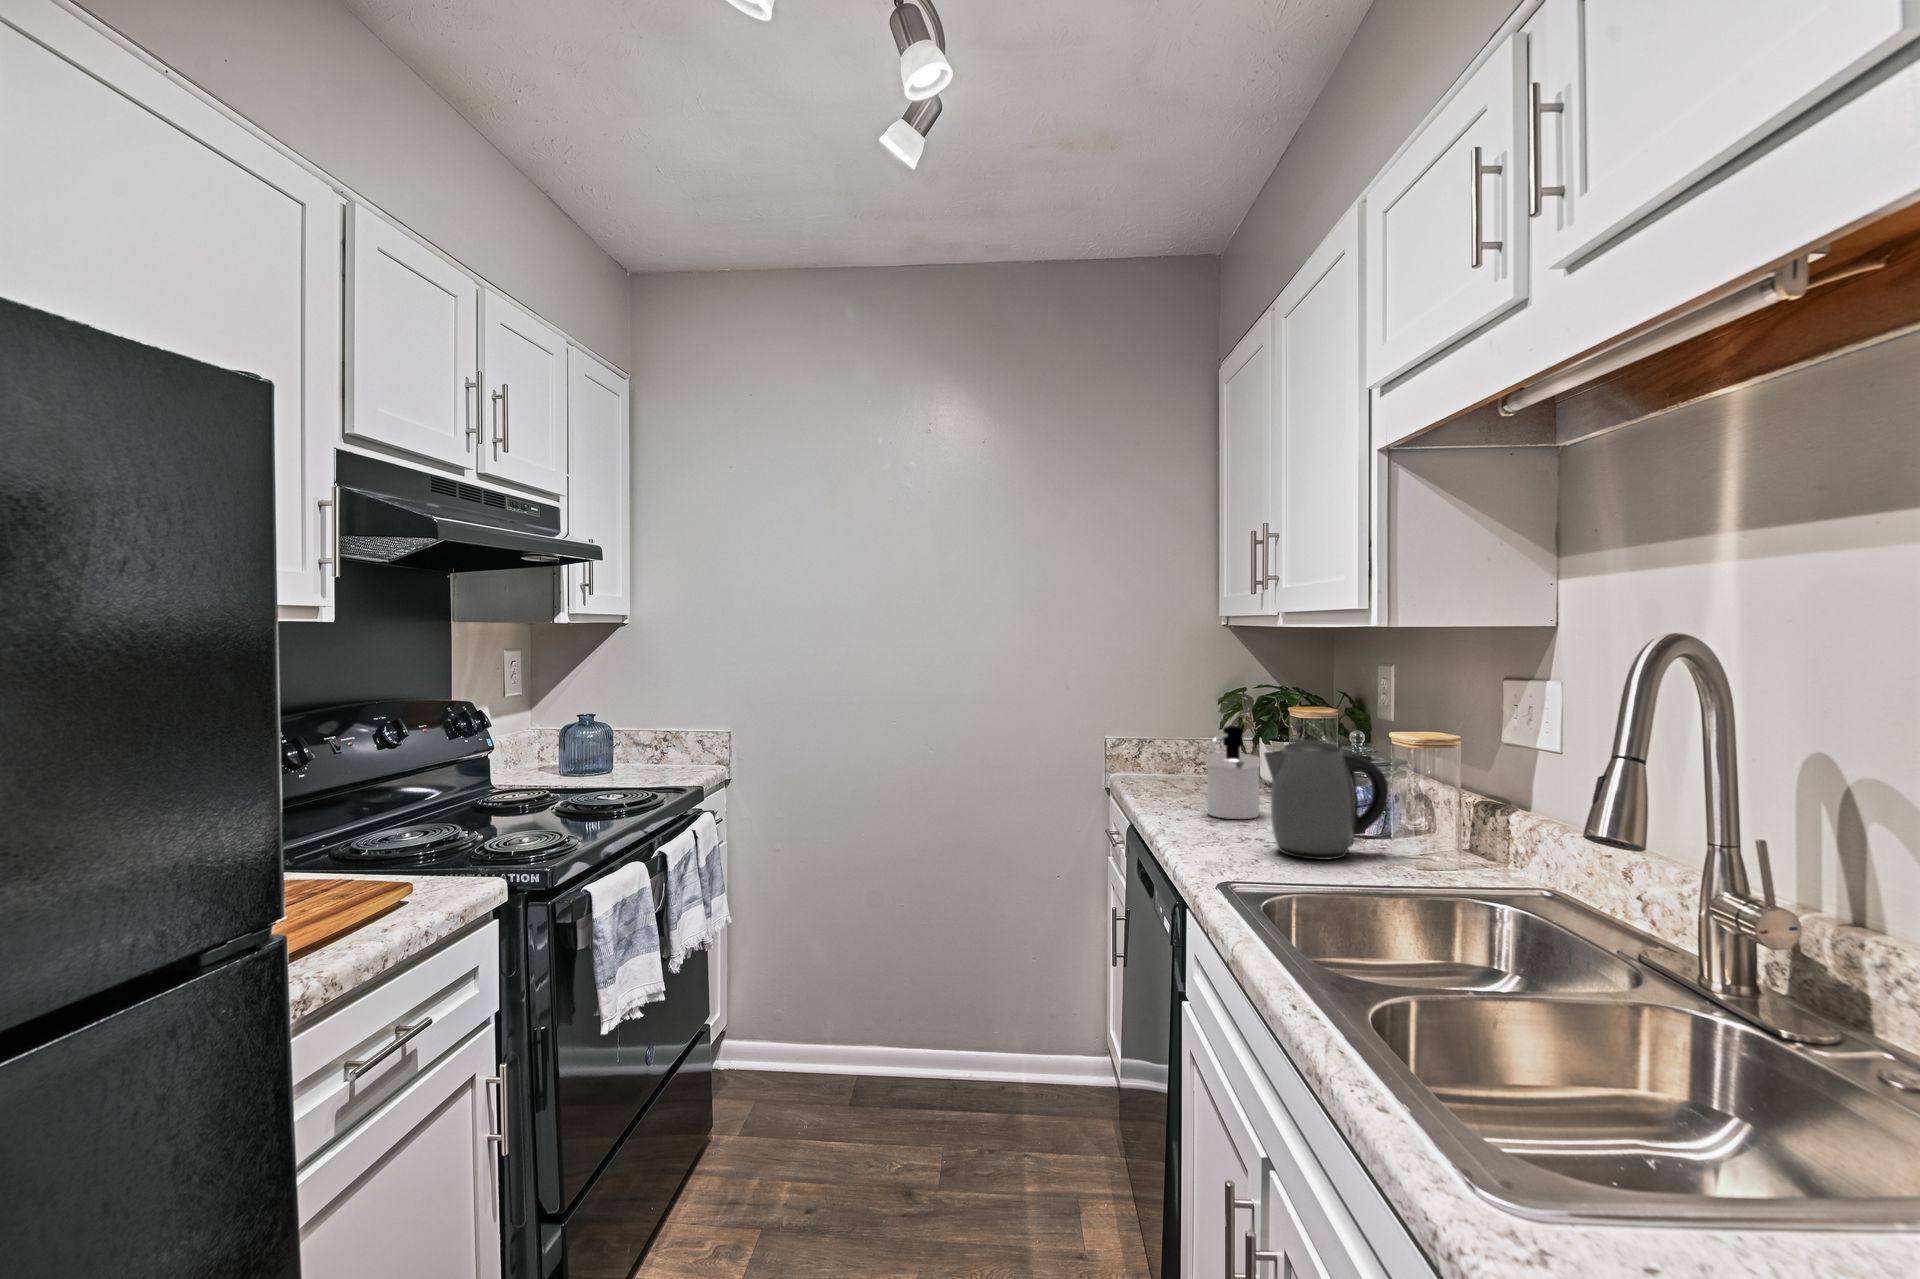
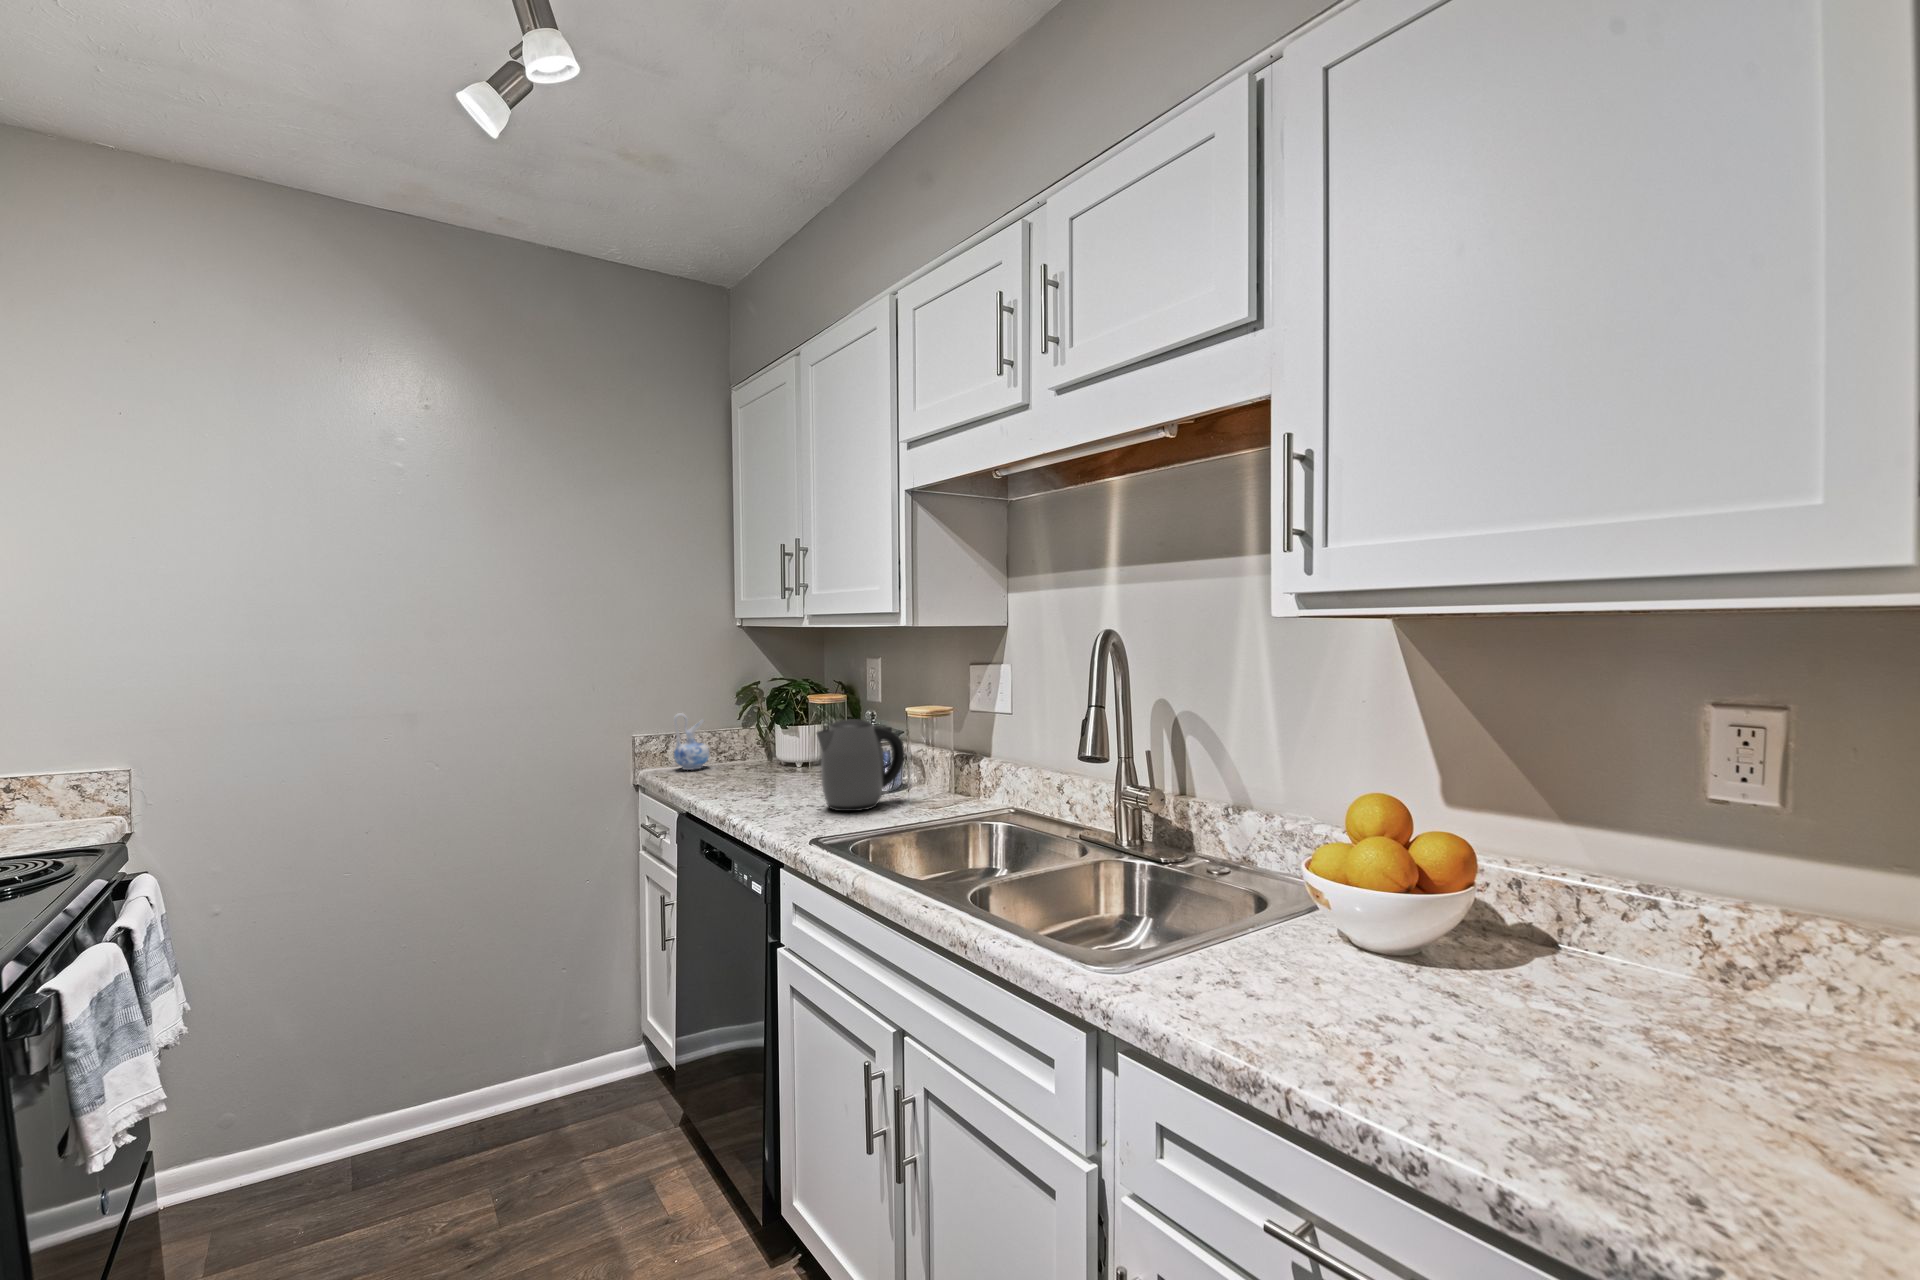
ceramic pitcher: none [1140,716,1179,781] -> present [674,713,709,770]
soap dispenser: present [1205,726,1261,819] -> none [750,715,796,791]

